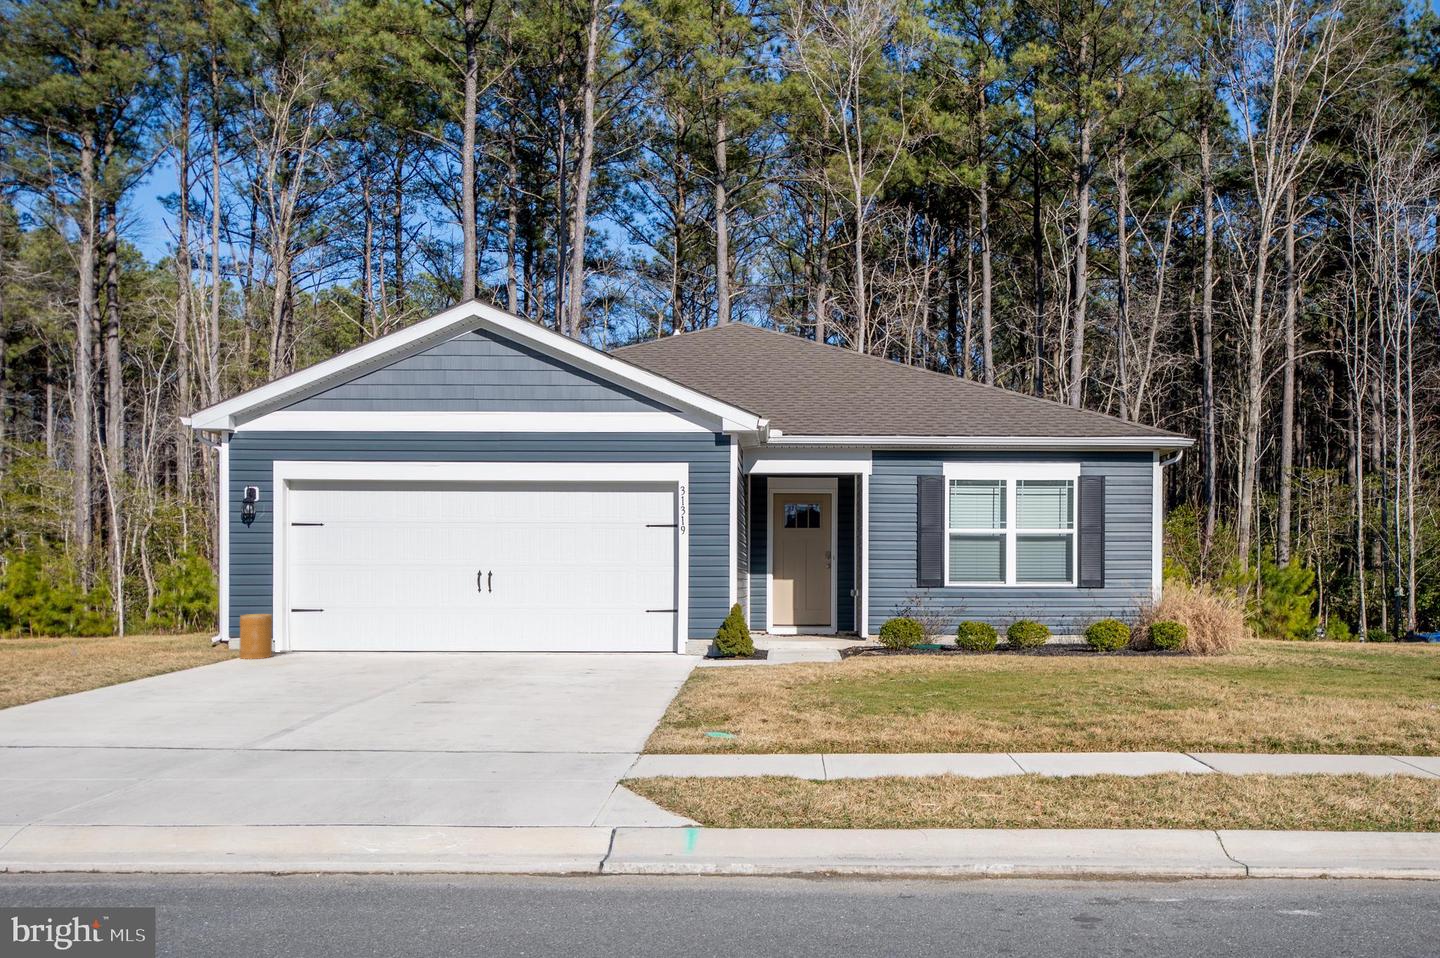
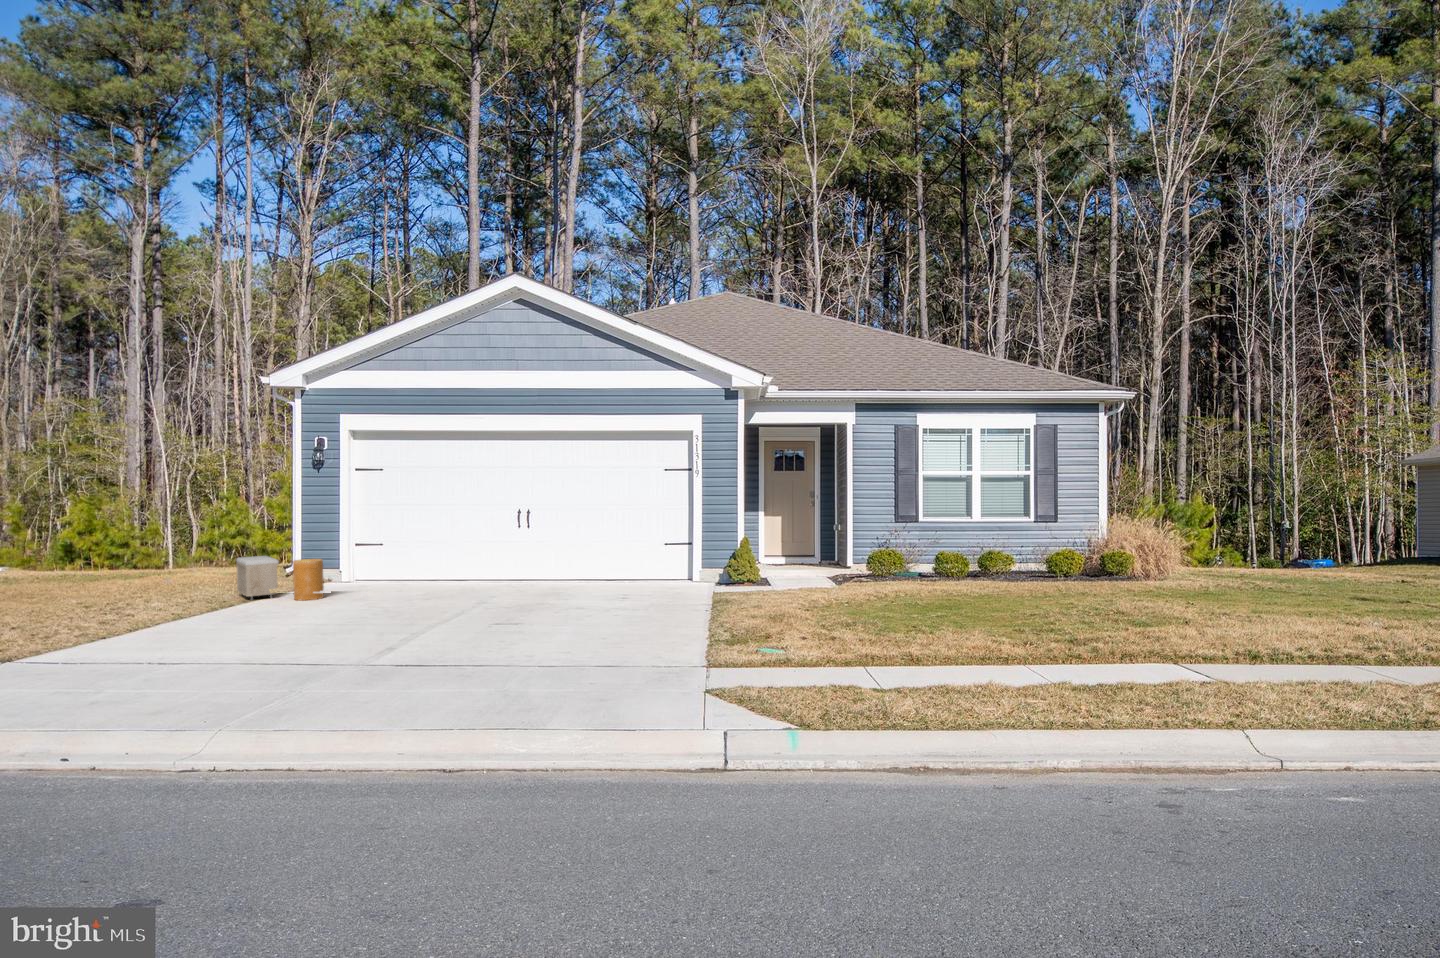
storage bench: none [180,610,225,658] -> present [236,556,279,600]

